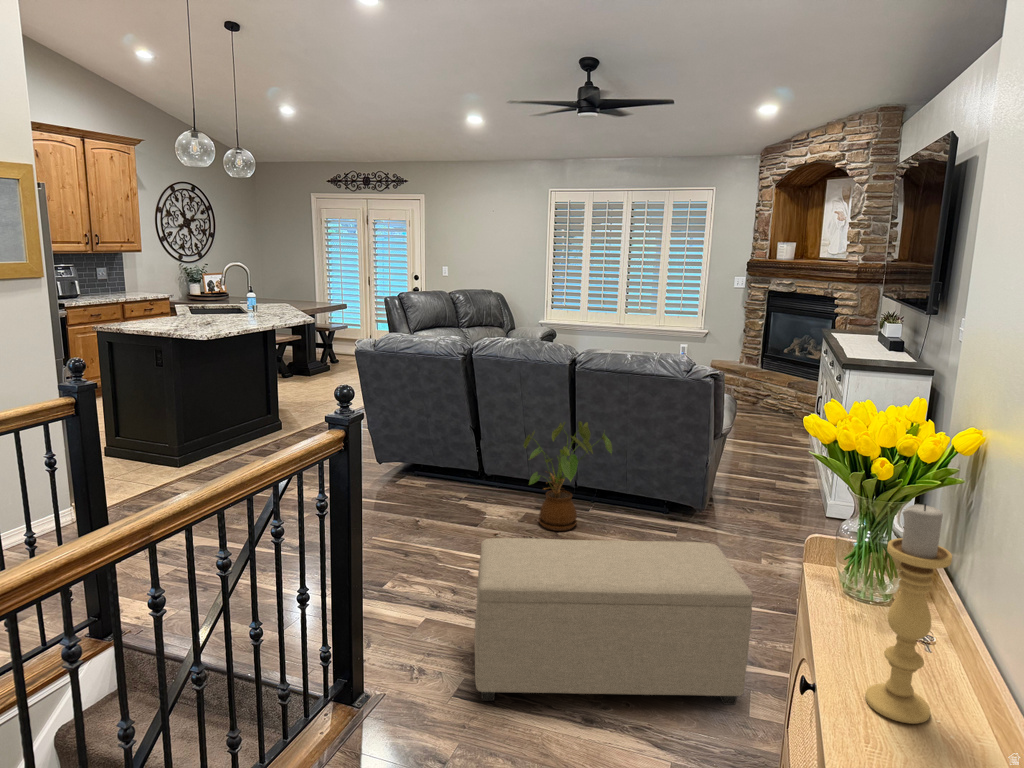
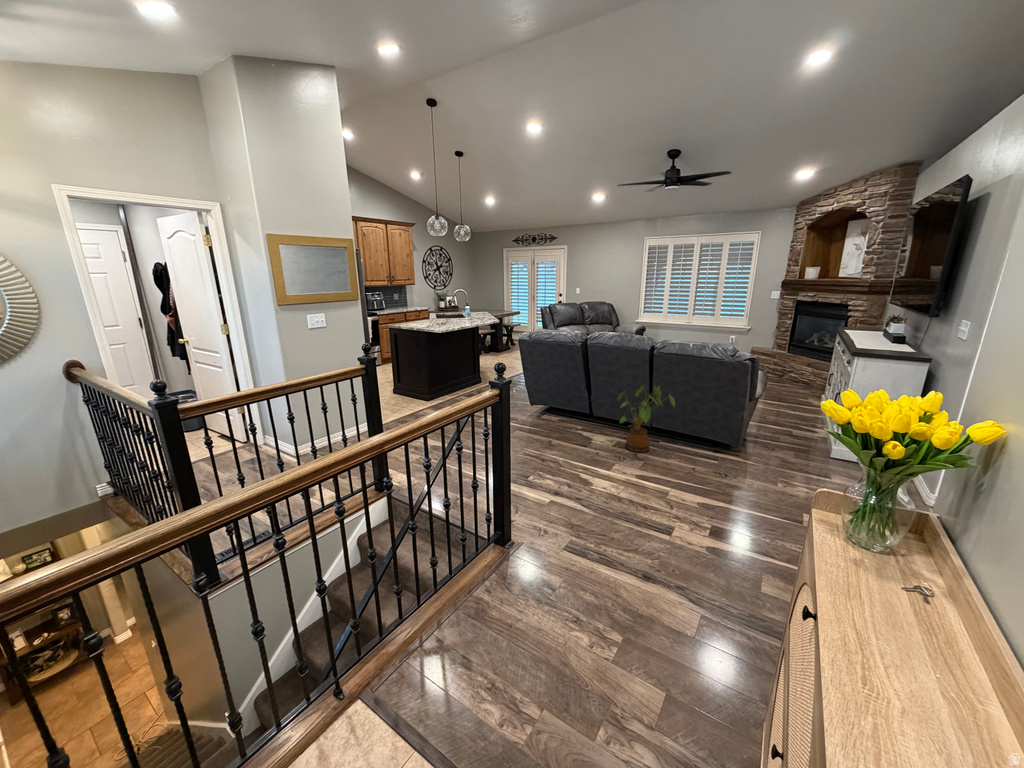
candle holder: present [865,504,952,724] -> none [865,492,969,672]
ottoman: present [475,538,753,705] -> none [576,458,769,584]

